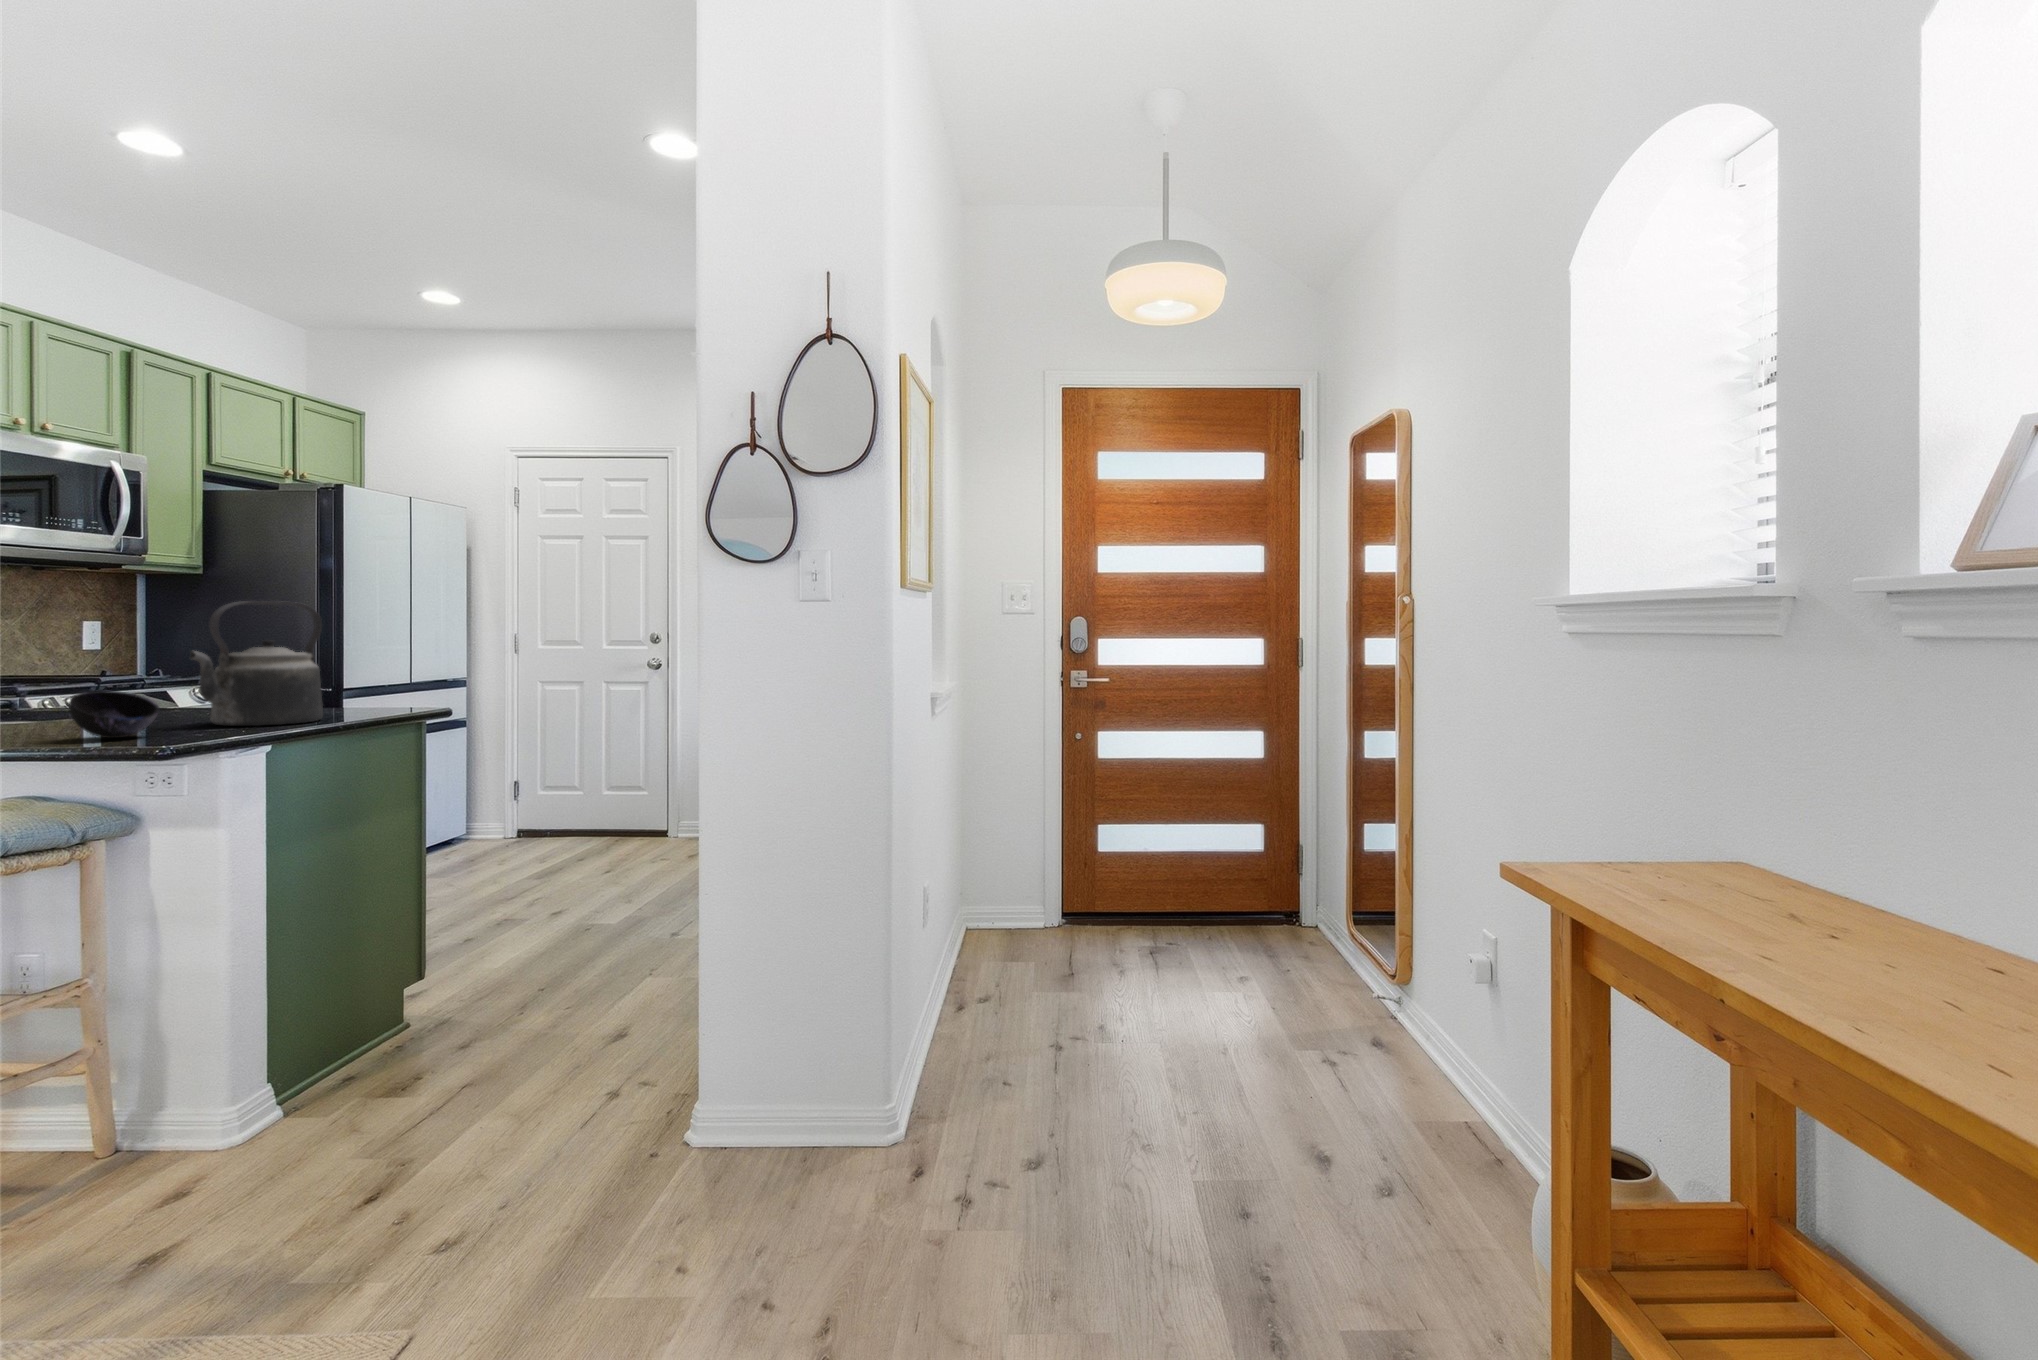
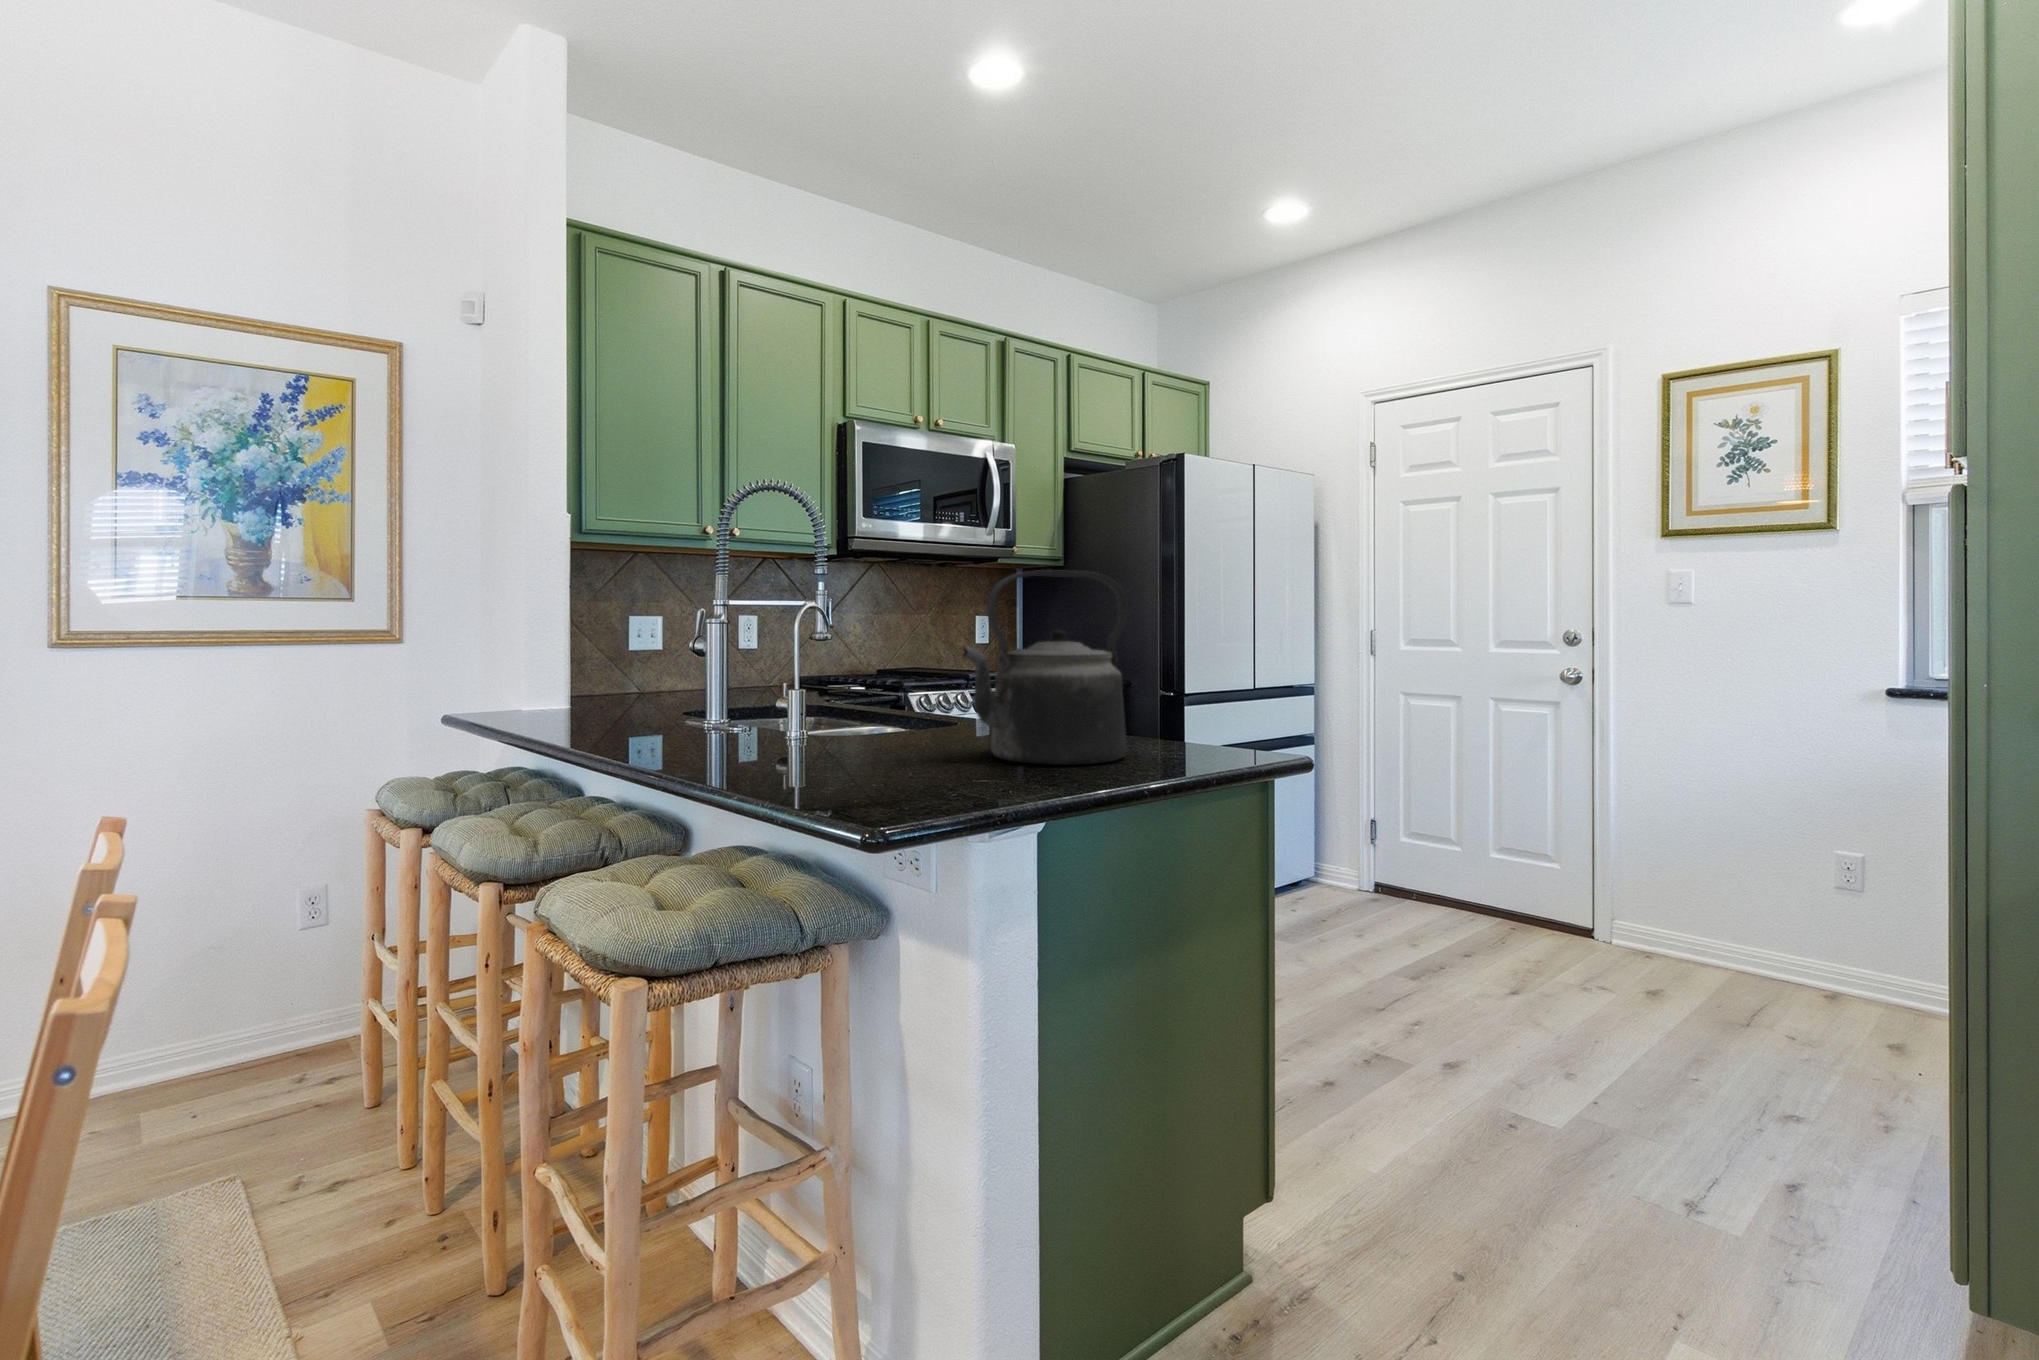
bowl: present [69,690,159,738] -> none [819,701,916,773]

